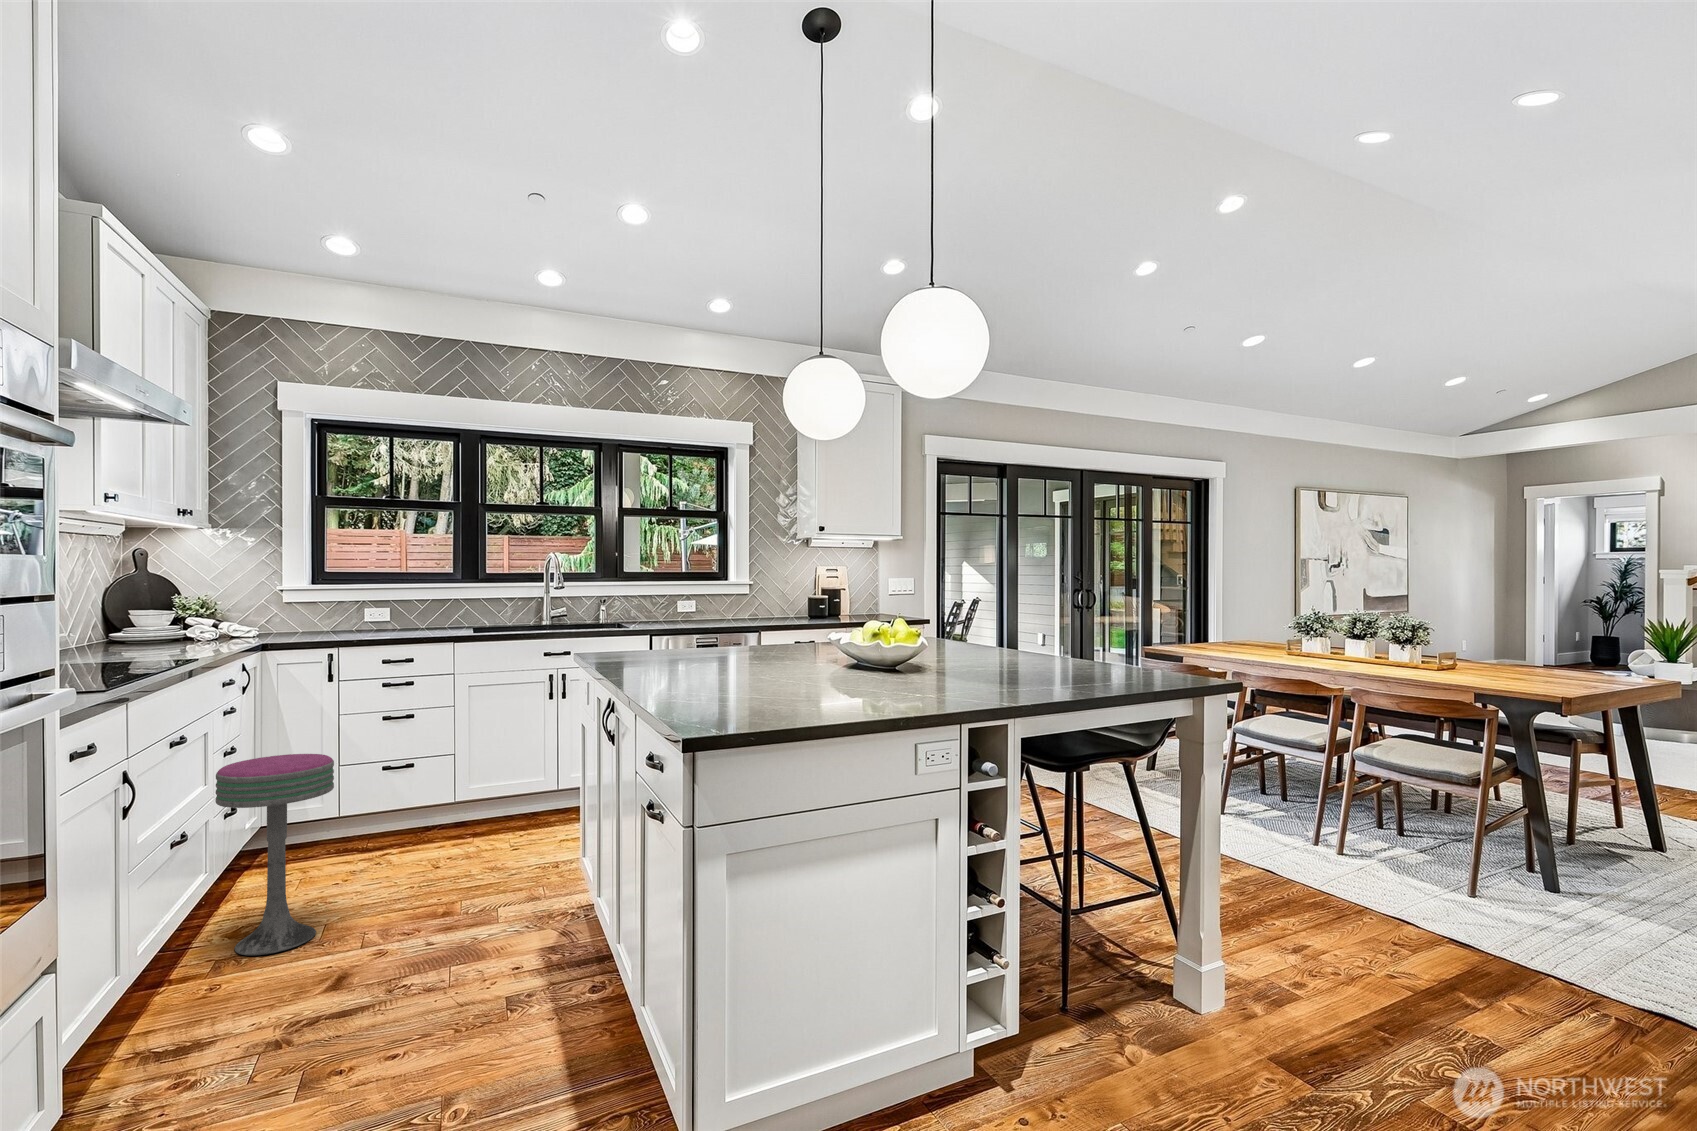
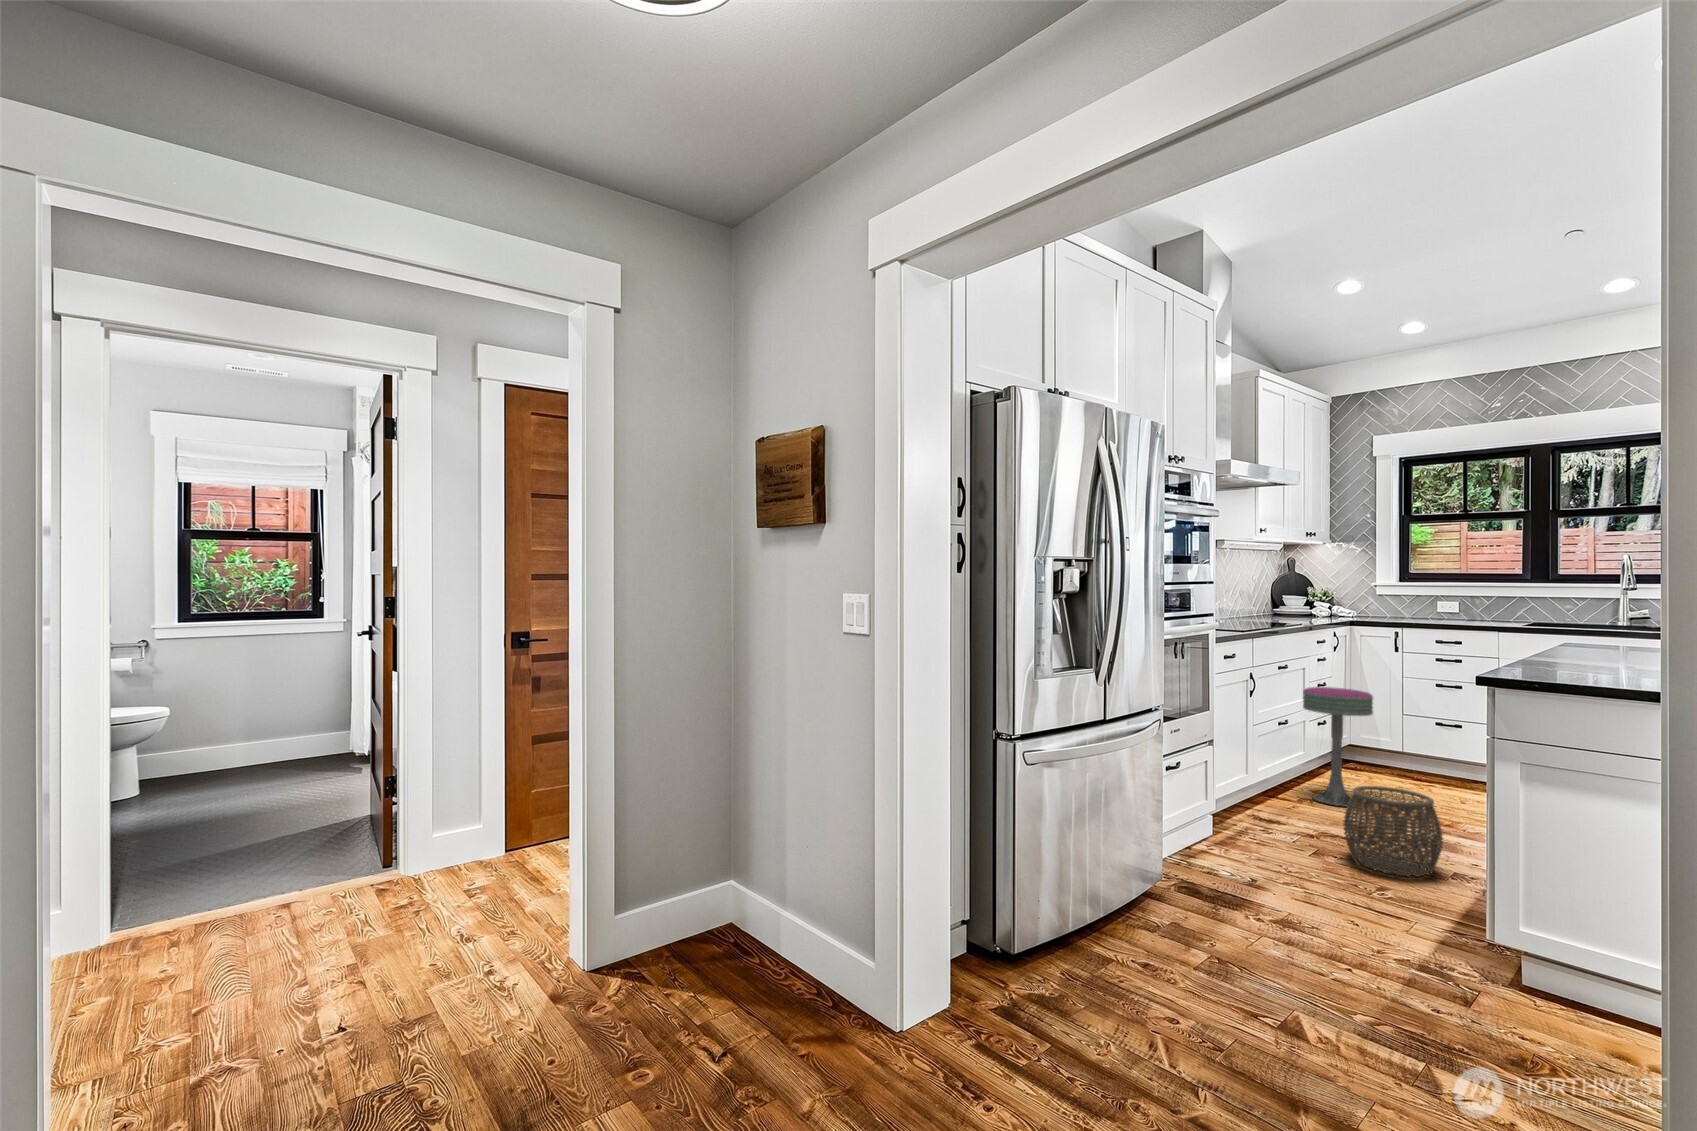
woven basket: none [351,905,504,1072] -> present [1343,786,1443,877]

